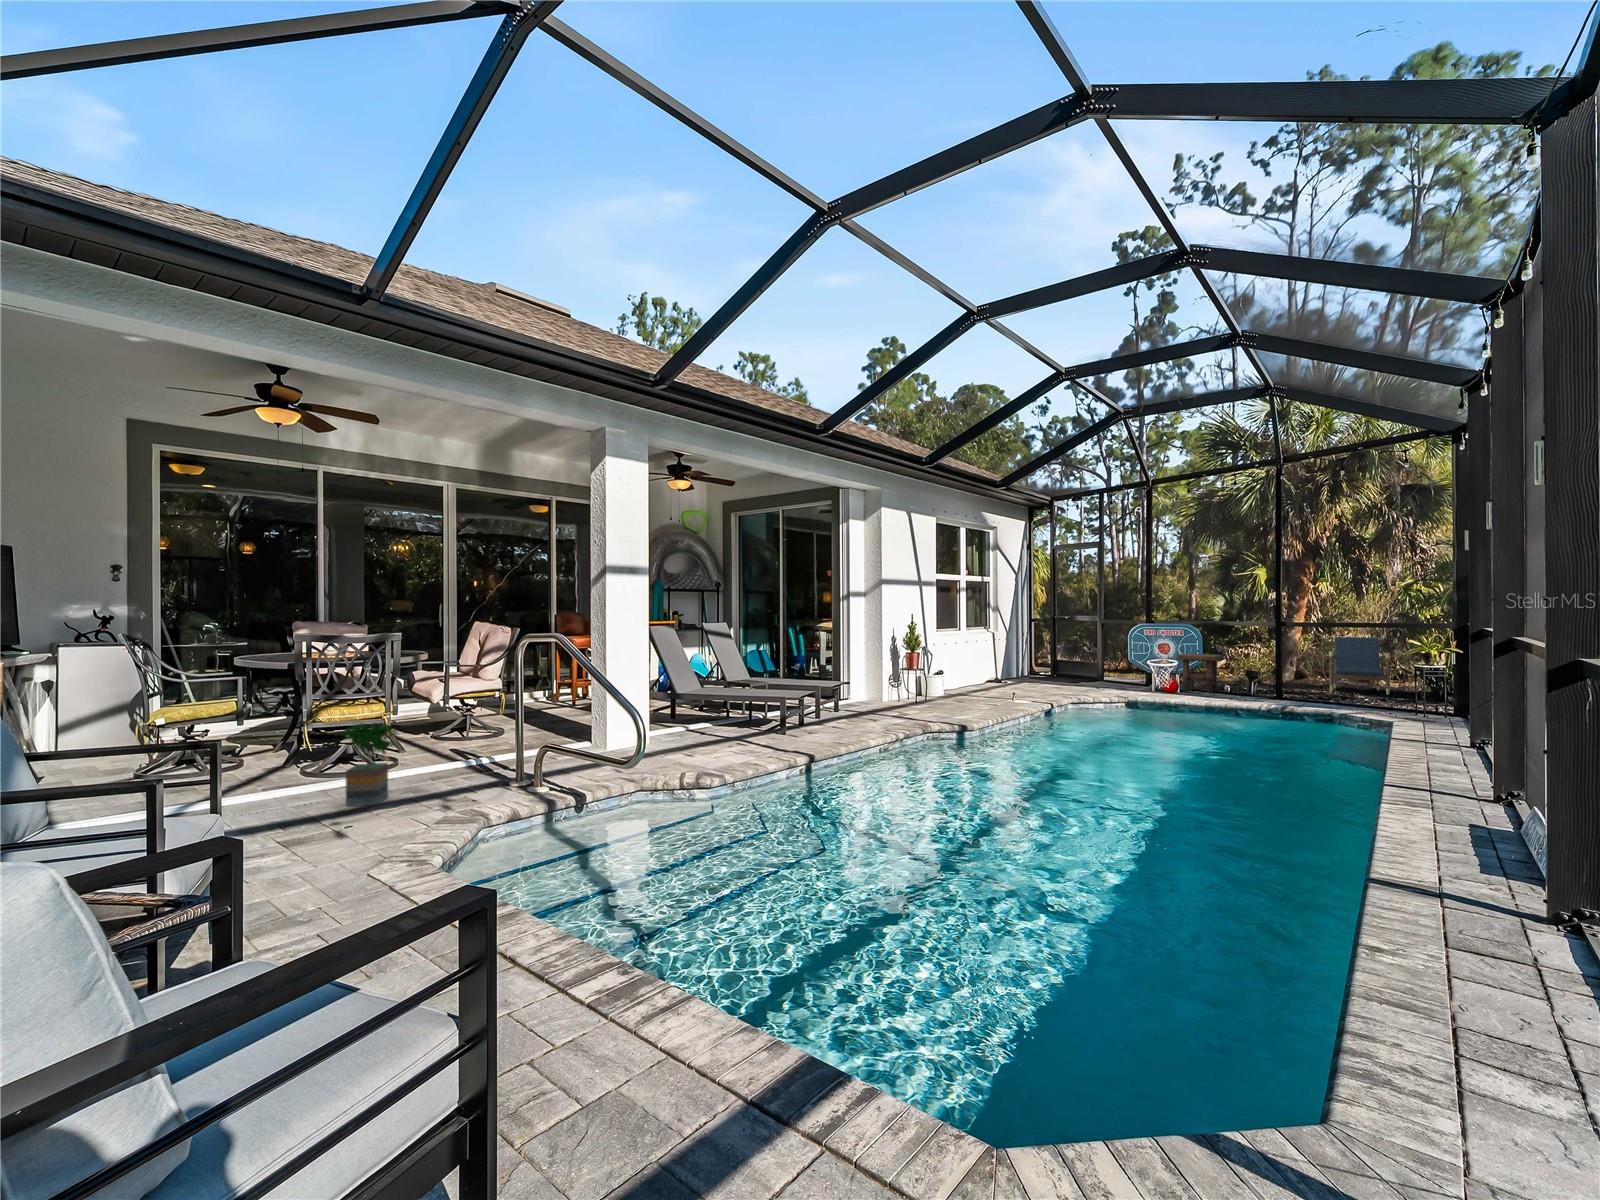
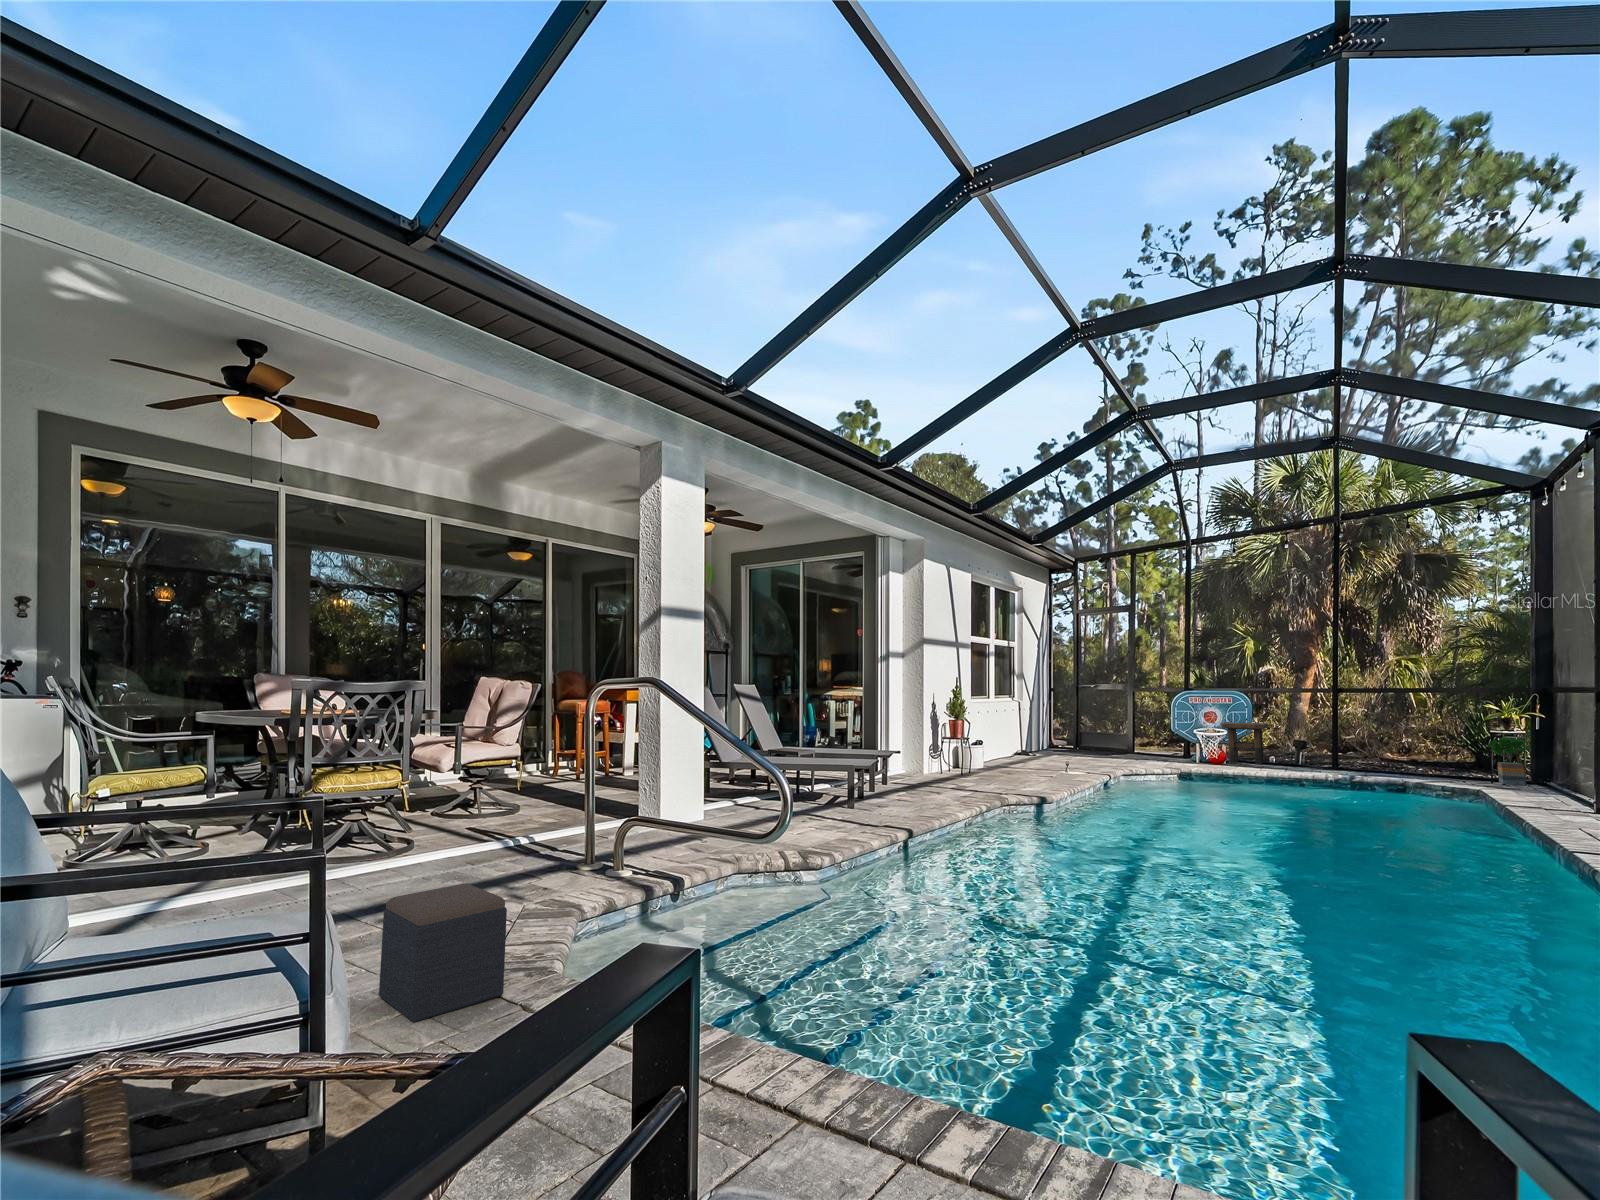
lounge chair: present [1329,637,1390,695] -> none [1370,705,1439,765]
potted tree: present [343,723,398,806] -> present [1489,737,1531,785]
footstool: none [300,802,383,895] -> present [379,883,507,1022]

